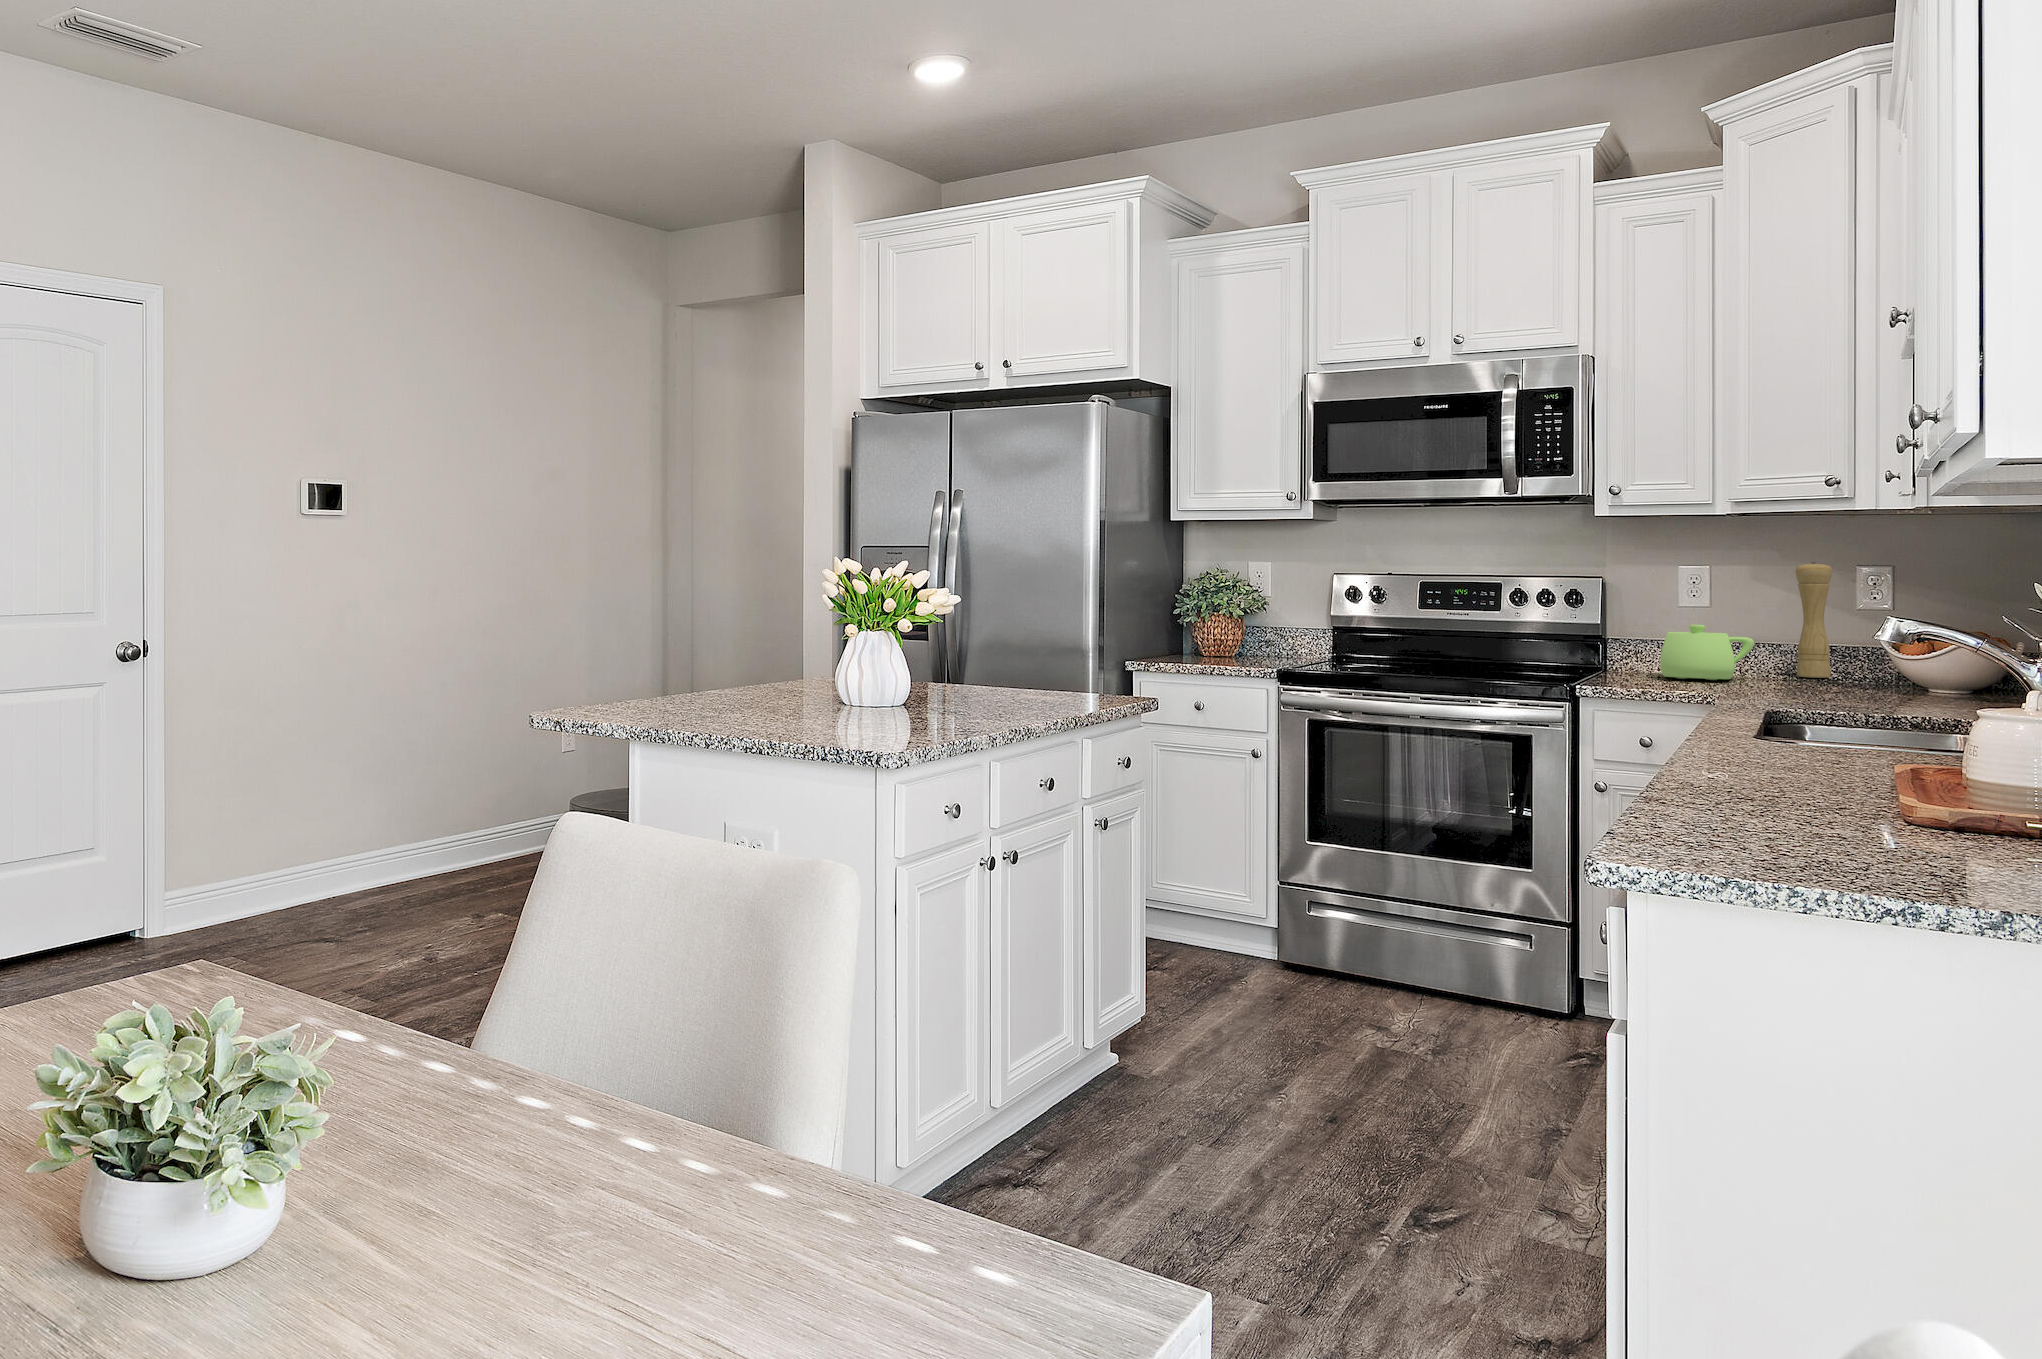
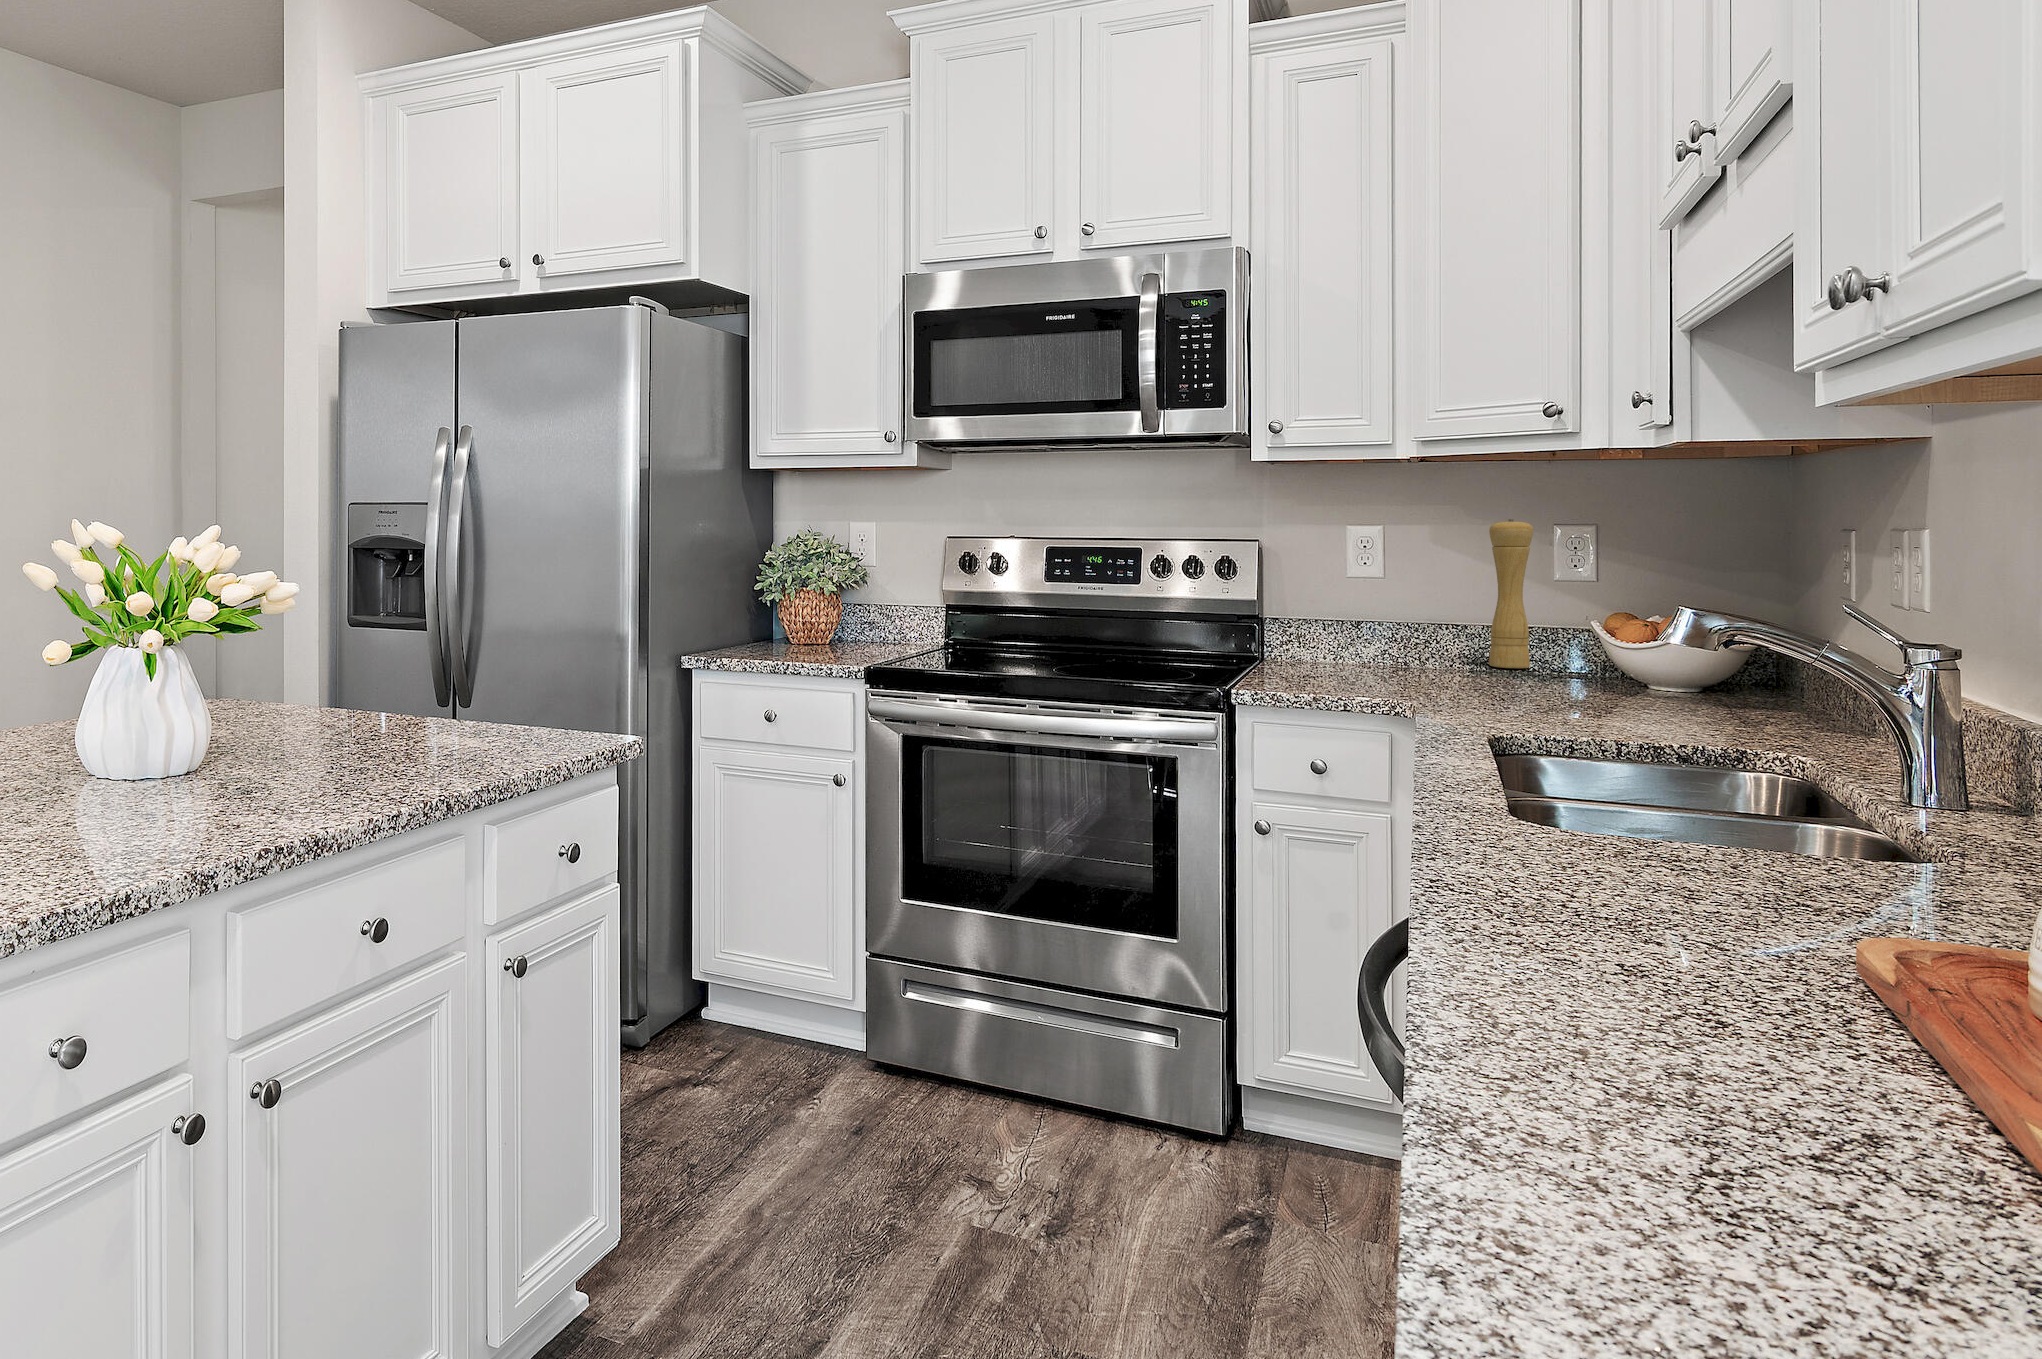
teapot: present [1660,625,1754,680] -> none [1331,602,1445,674]

